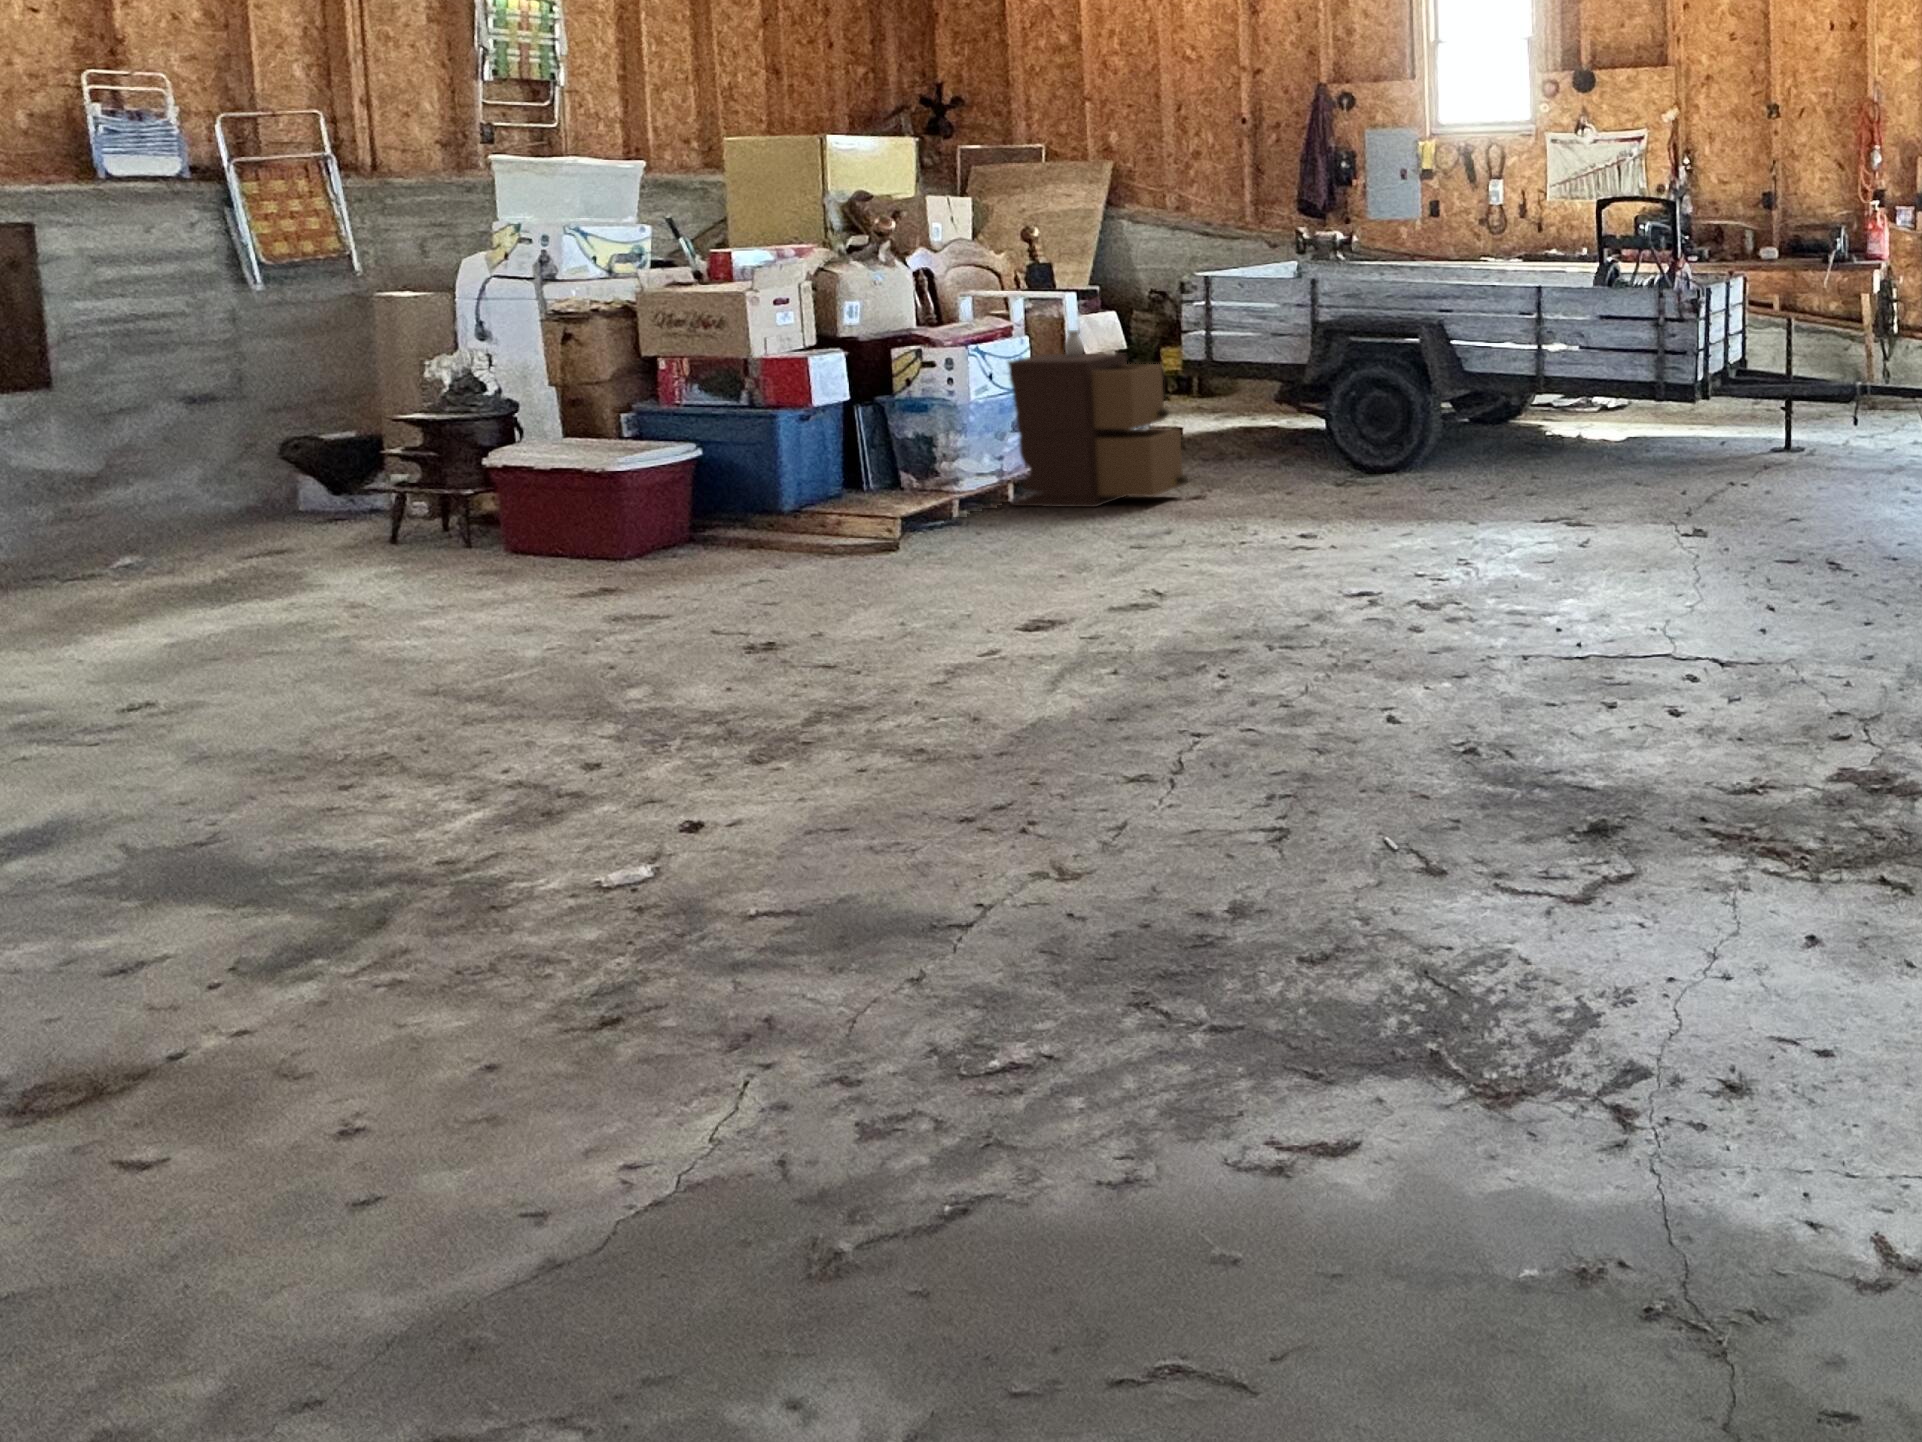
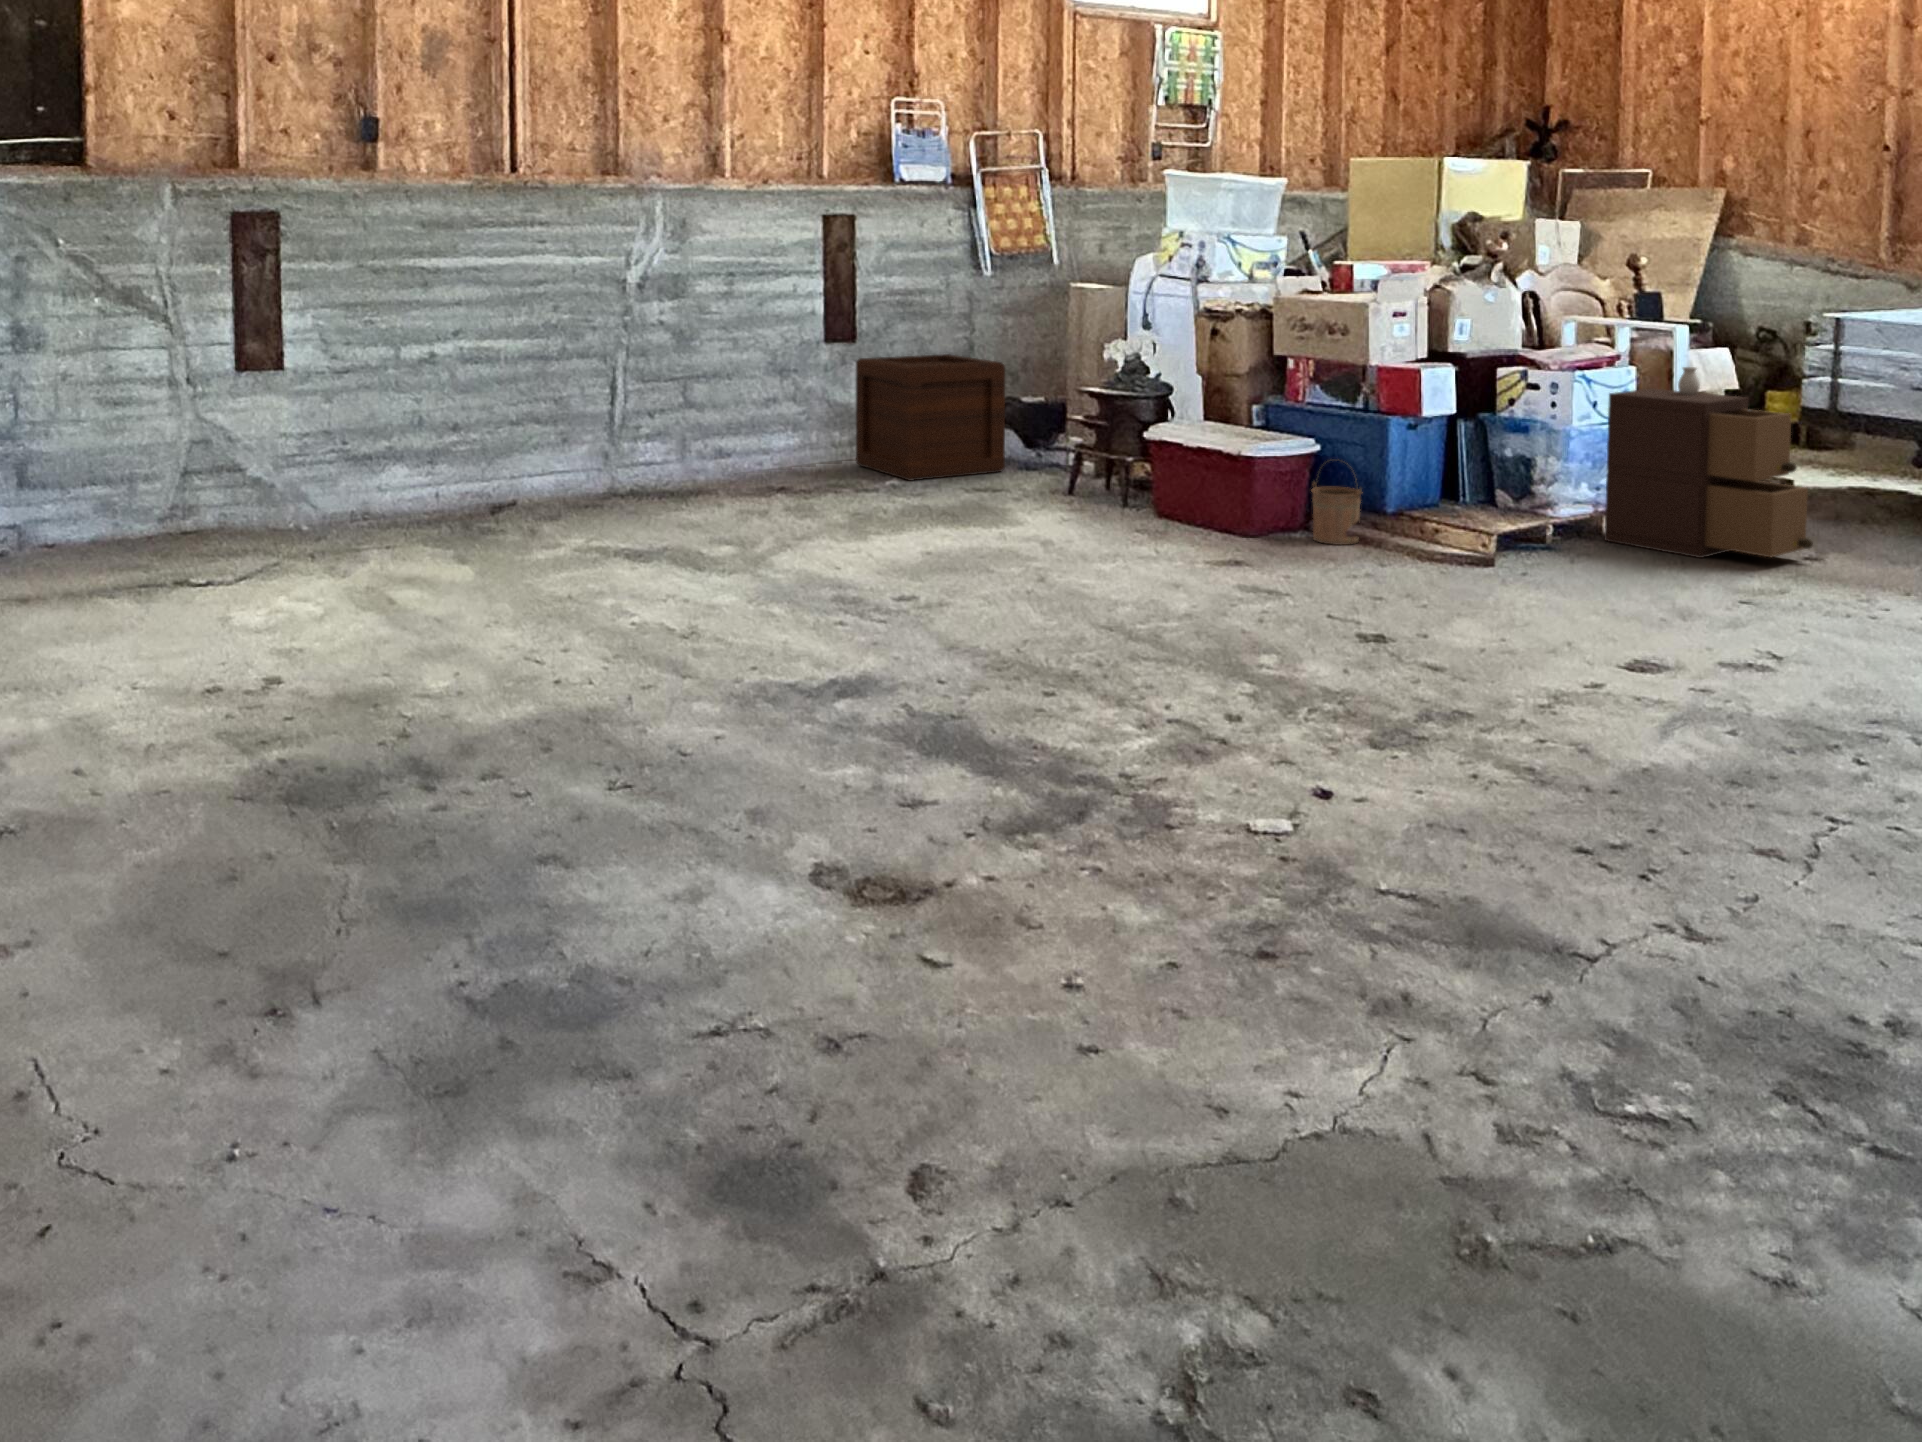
wooden crate: none [48,398,300,563] -> present [856,354,1005,480]
bucket: none [699,458,758,549] -> present [1311,466,1362,545]

